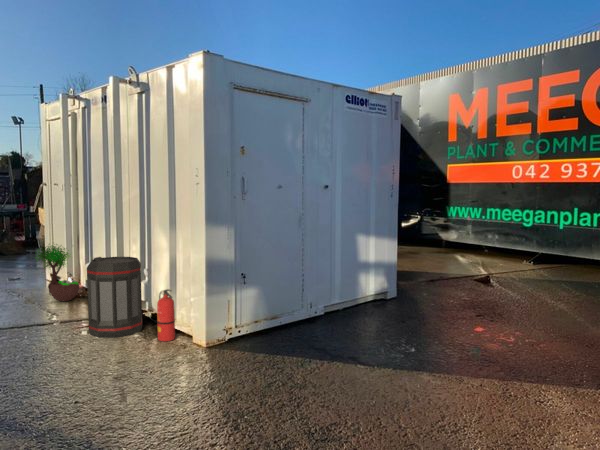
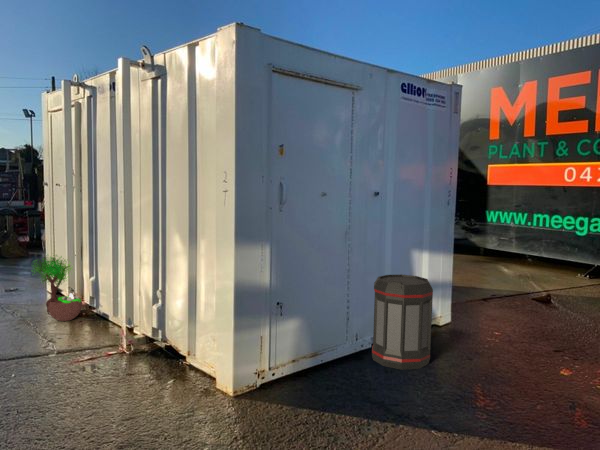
trash can: present [87,257,142,338] -> present [372,274,433,370]
fire extinguisher: present [157,289,175,341] -> none [173,321,194,385]

